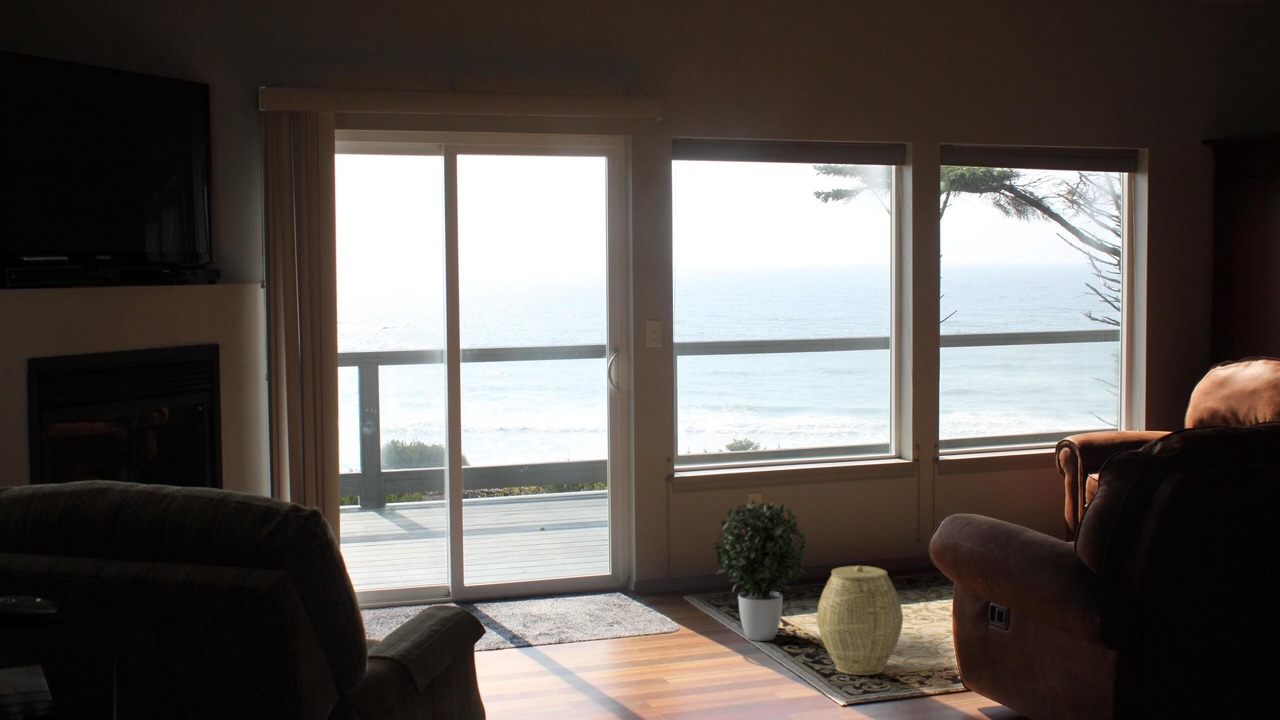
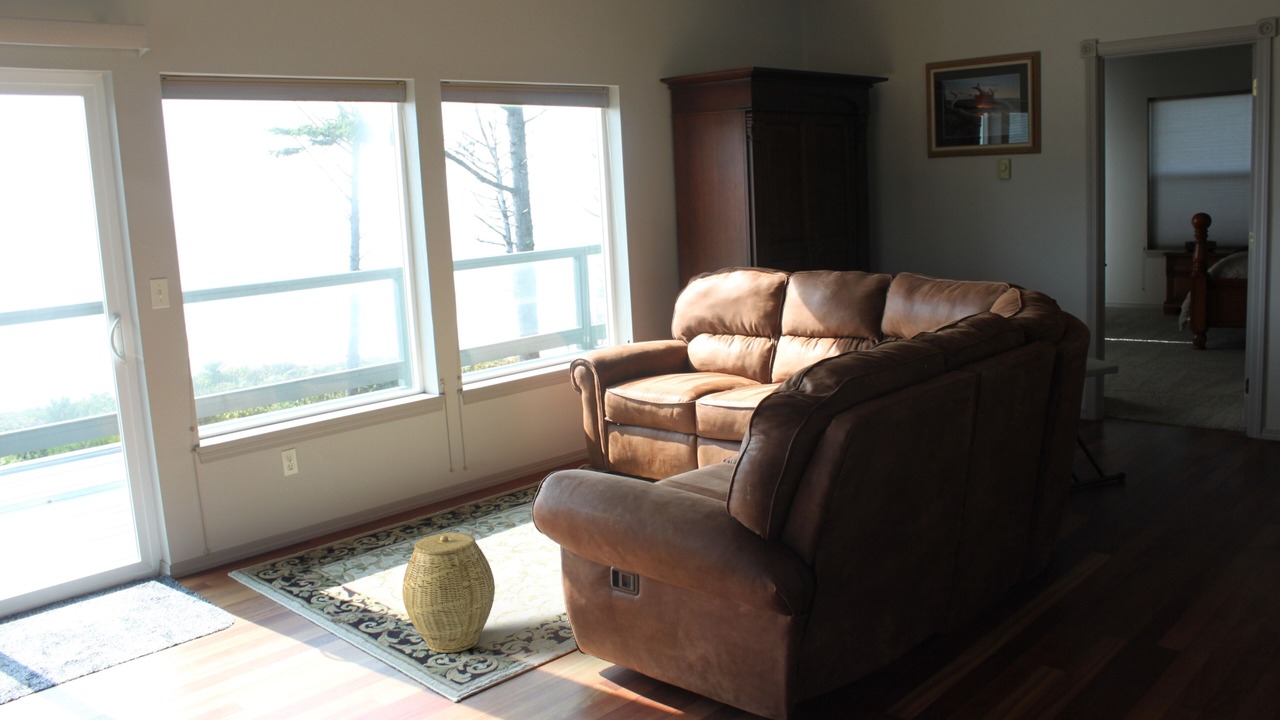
potted plant: present [713,501,809,641] -> none [268,473,376,624]

